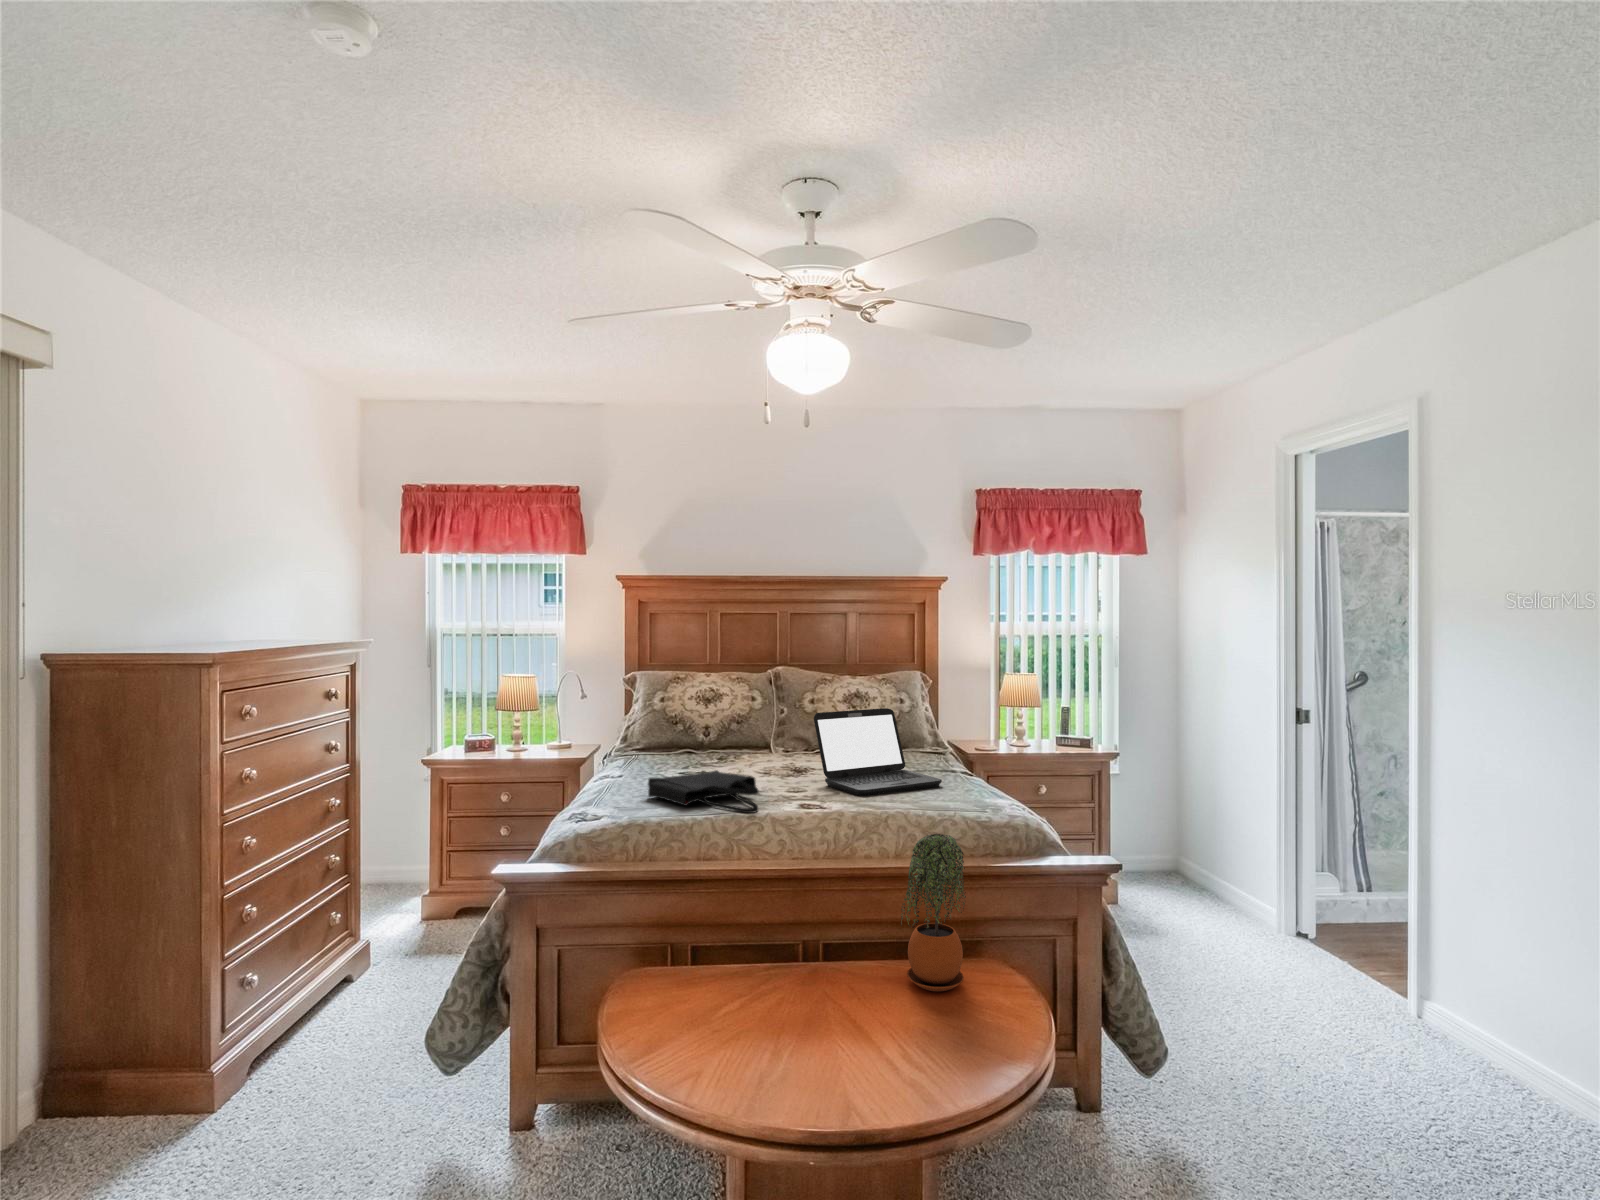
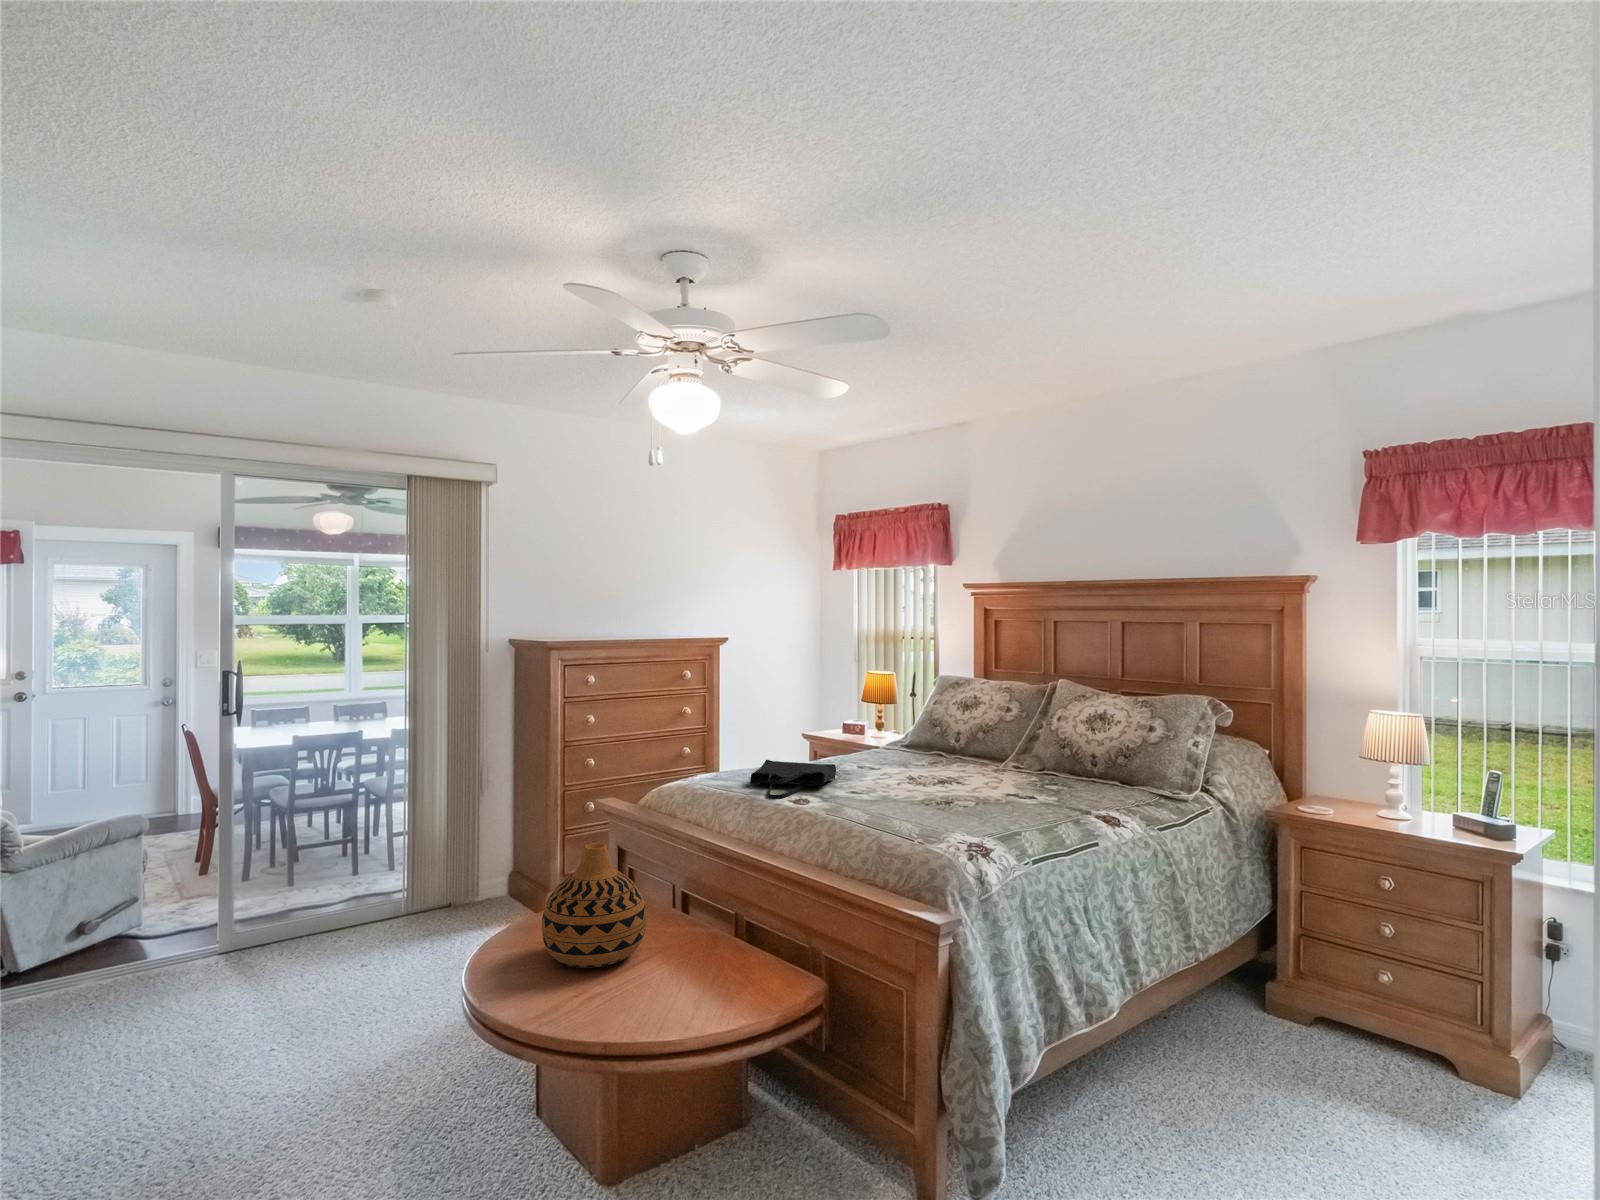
laptop: present [814,708,942,796] -> none [893,724,1015,819]
potted plant: present [901,834,966,991] -> none [688,832,763,975]
vase: none [761,887,891,1051] -> present [542,843,647,968]

